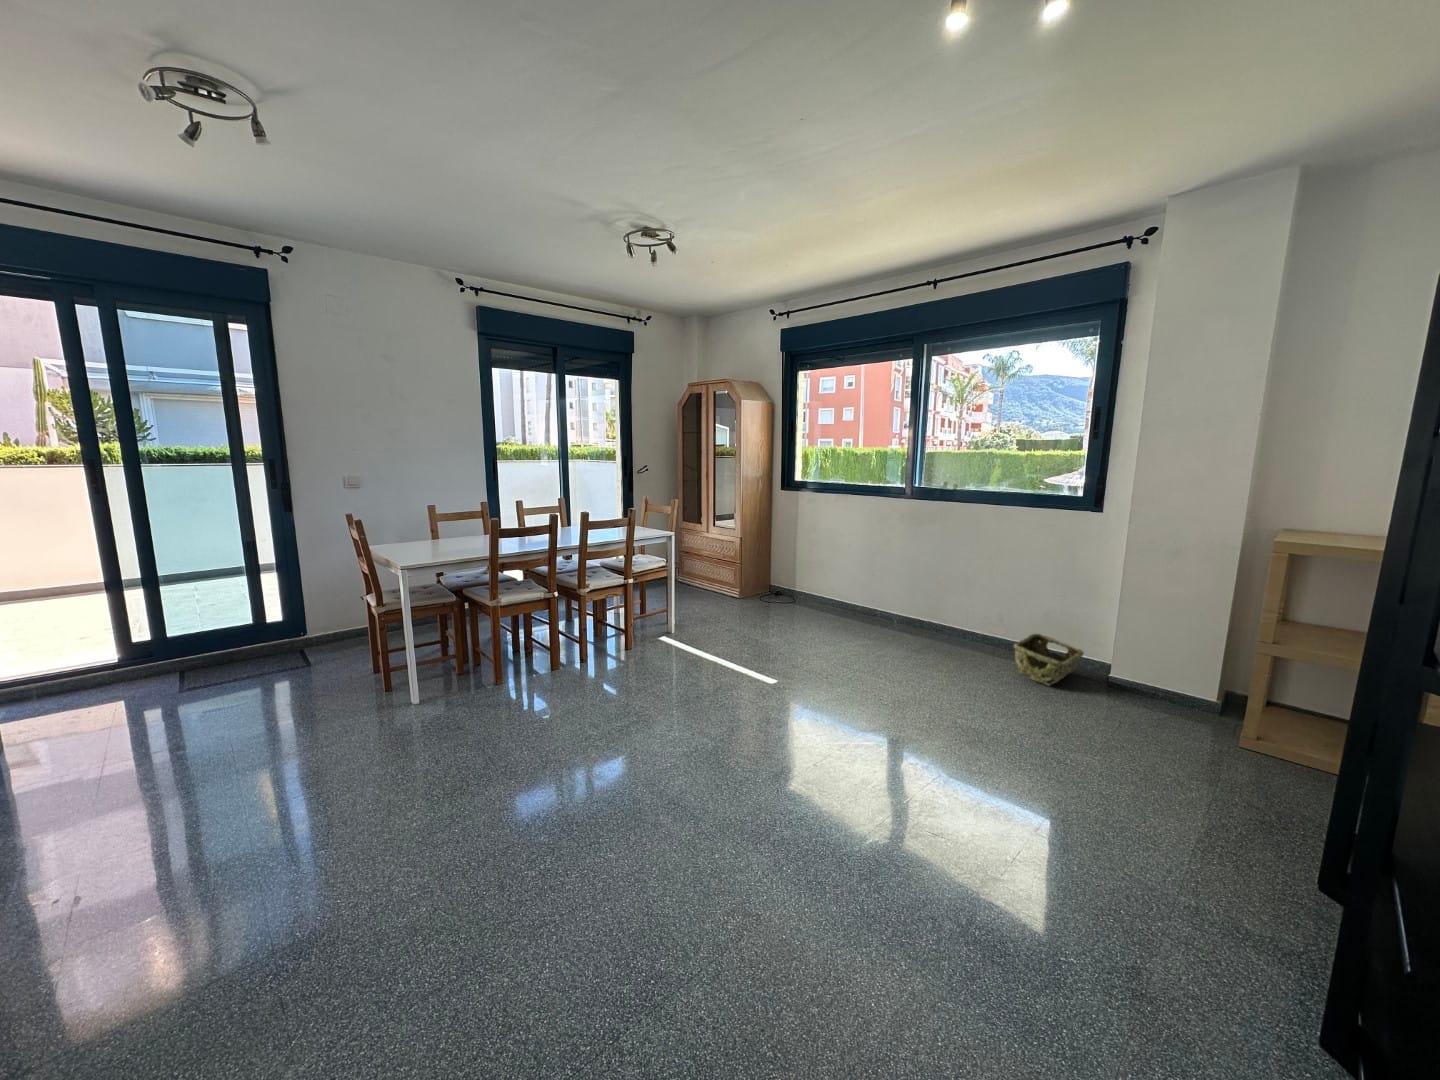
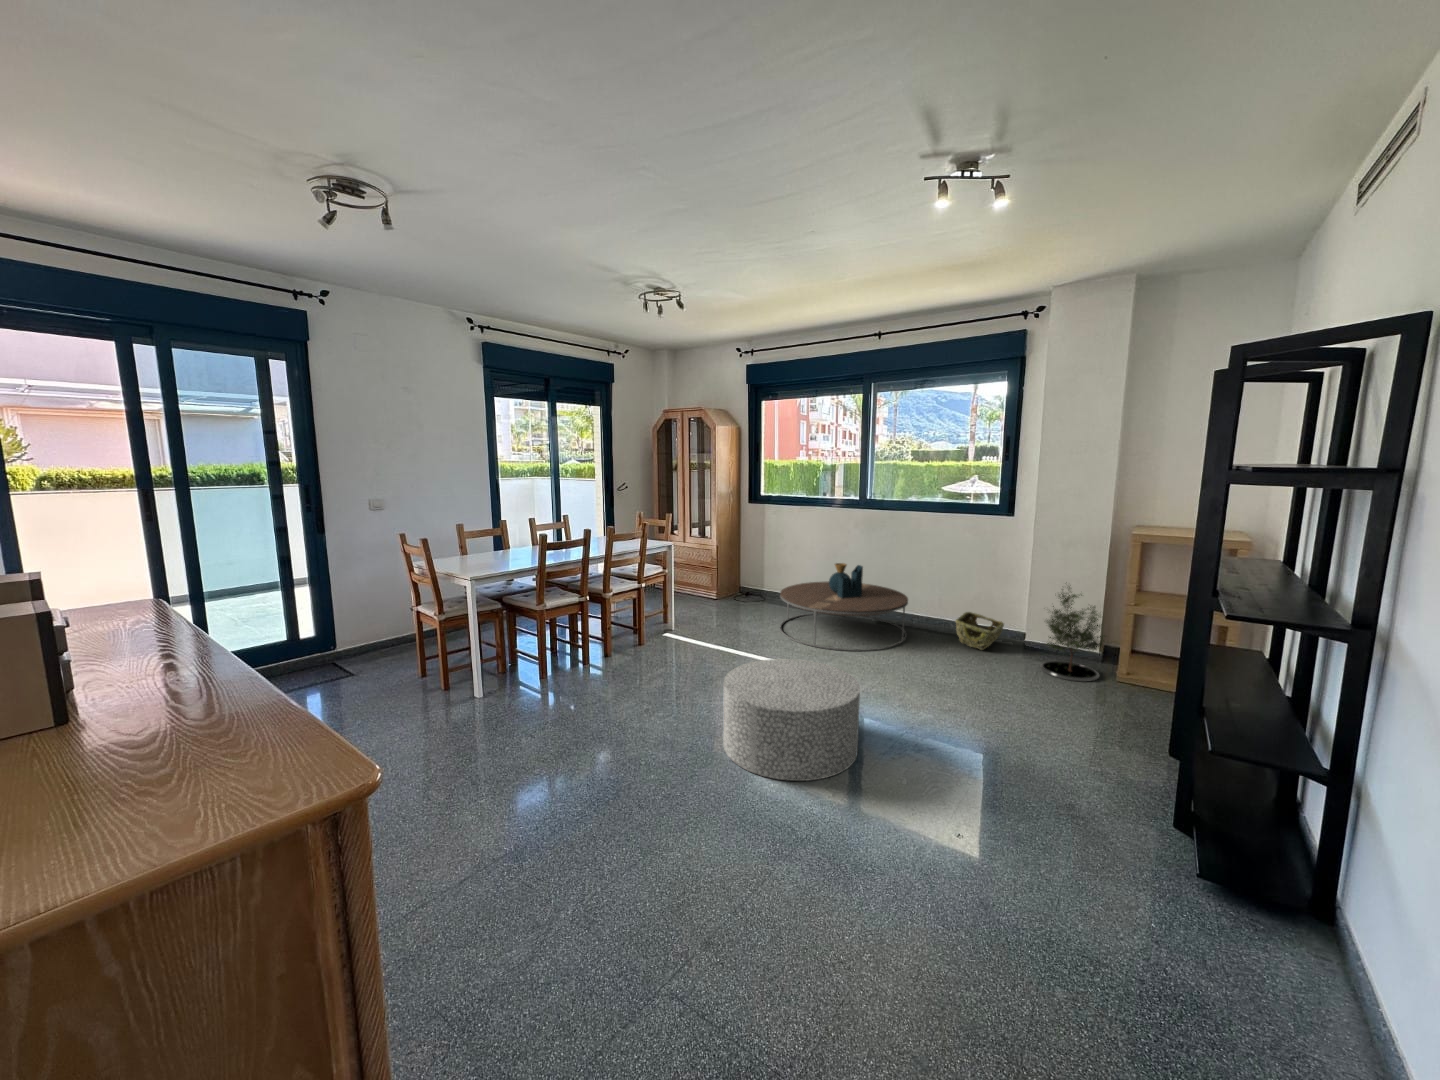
coffee table: none [796,565,956,676] -> present [780,563,908,651]
potted tree: none [1126,604,1229,743] -> present [1040,587,1103,682]
ottoman: none [653,687,833,863] -> present [723,659,860,781]

